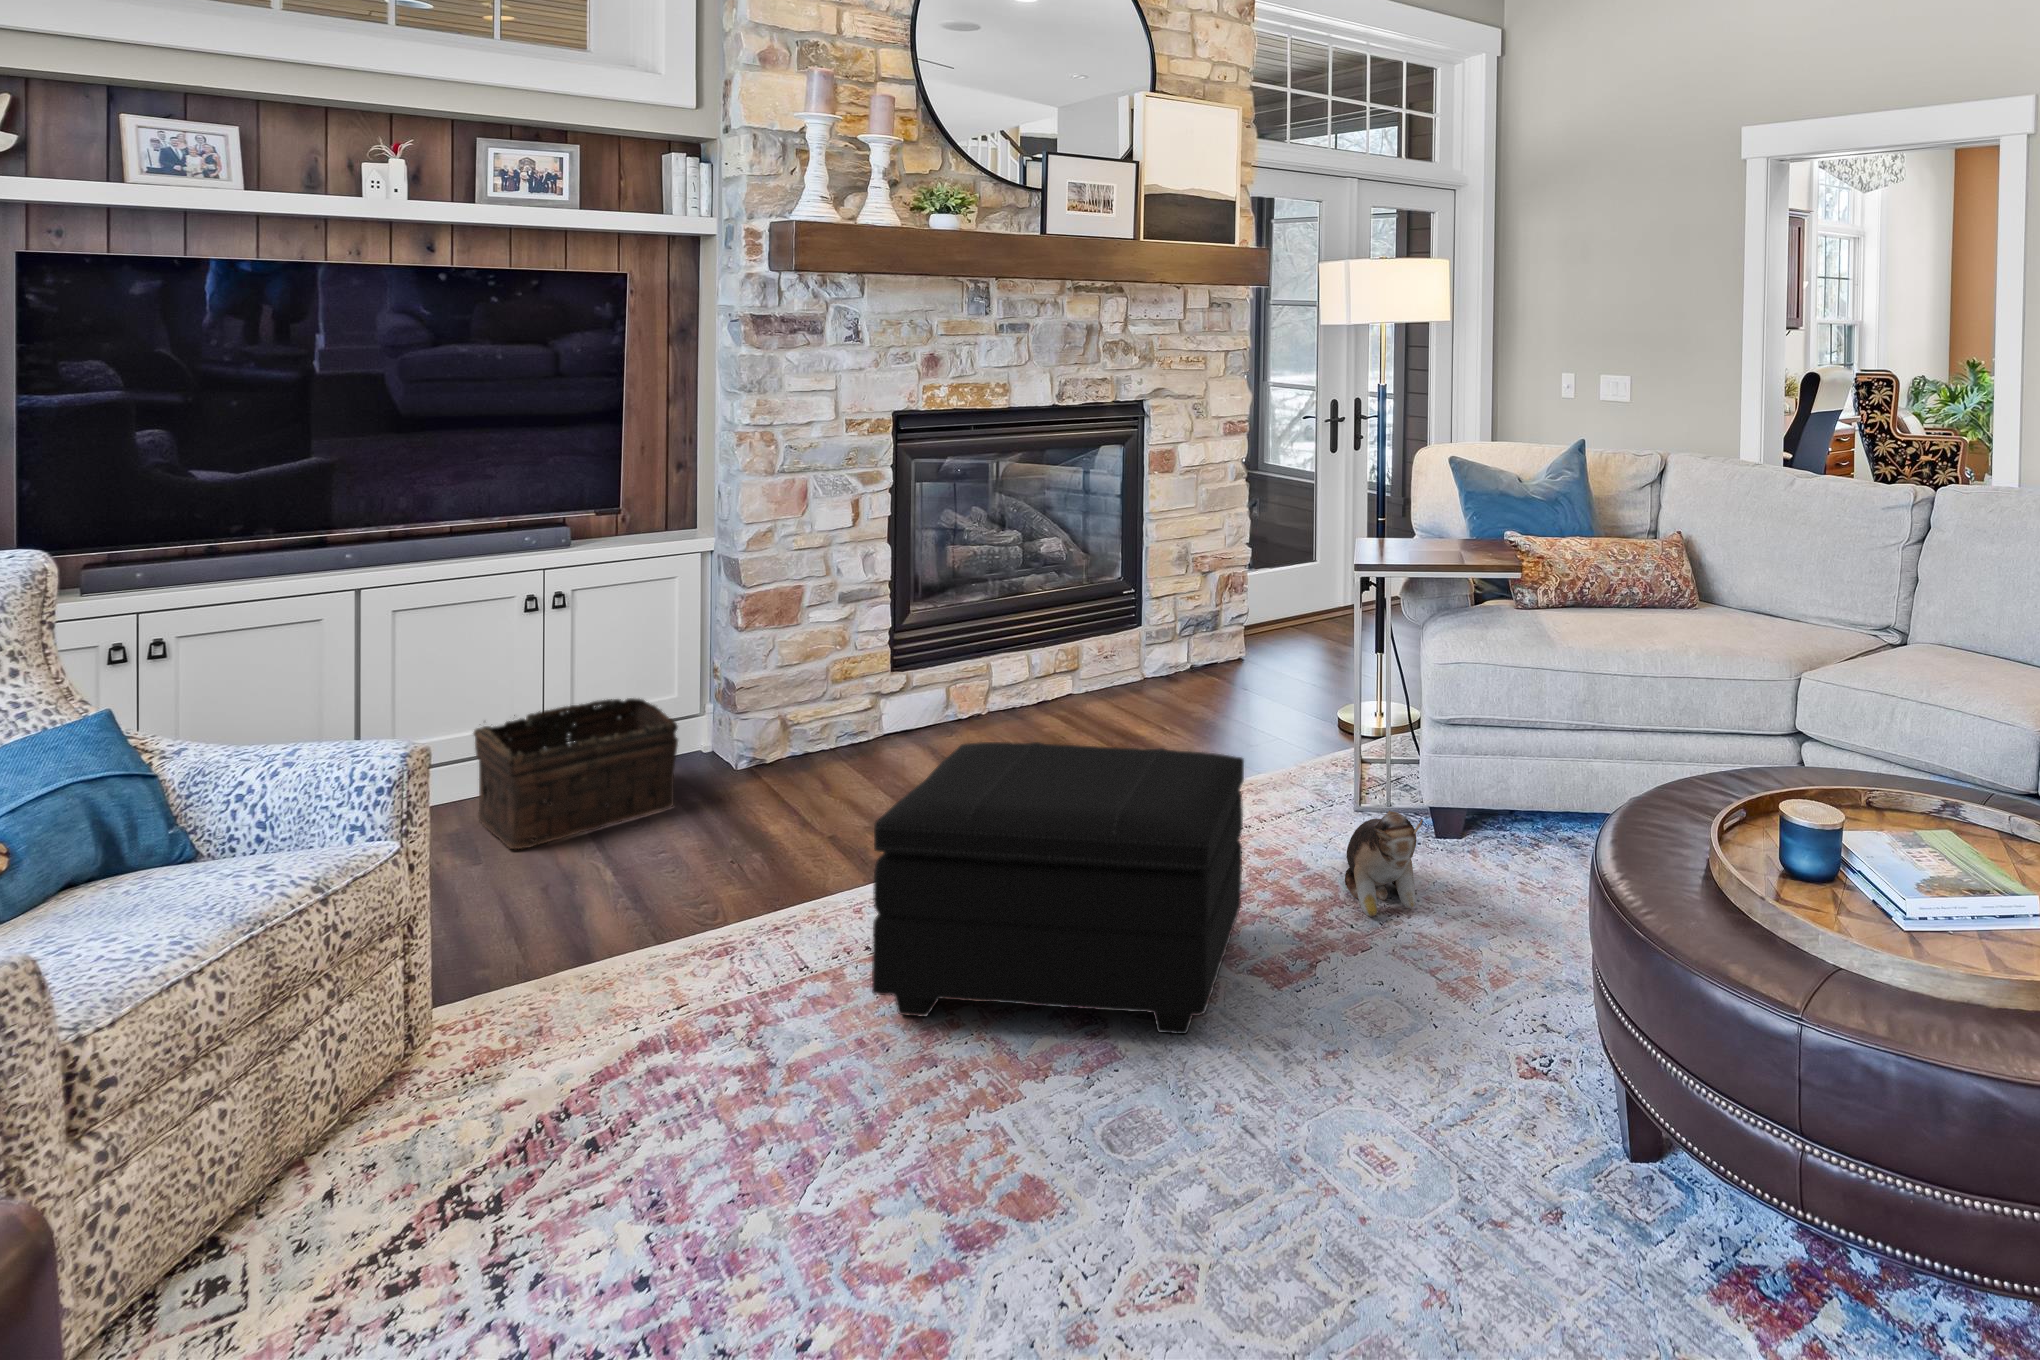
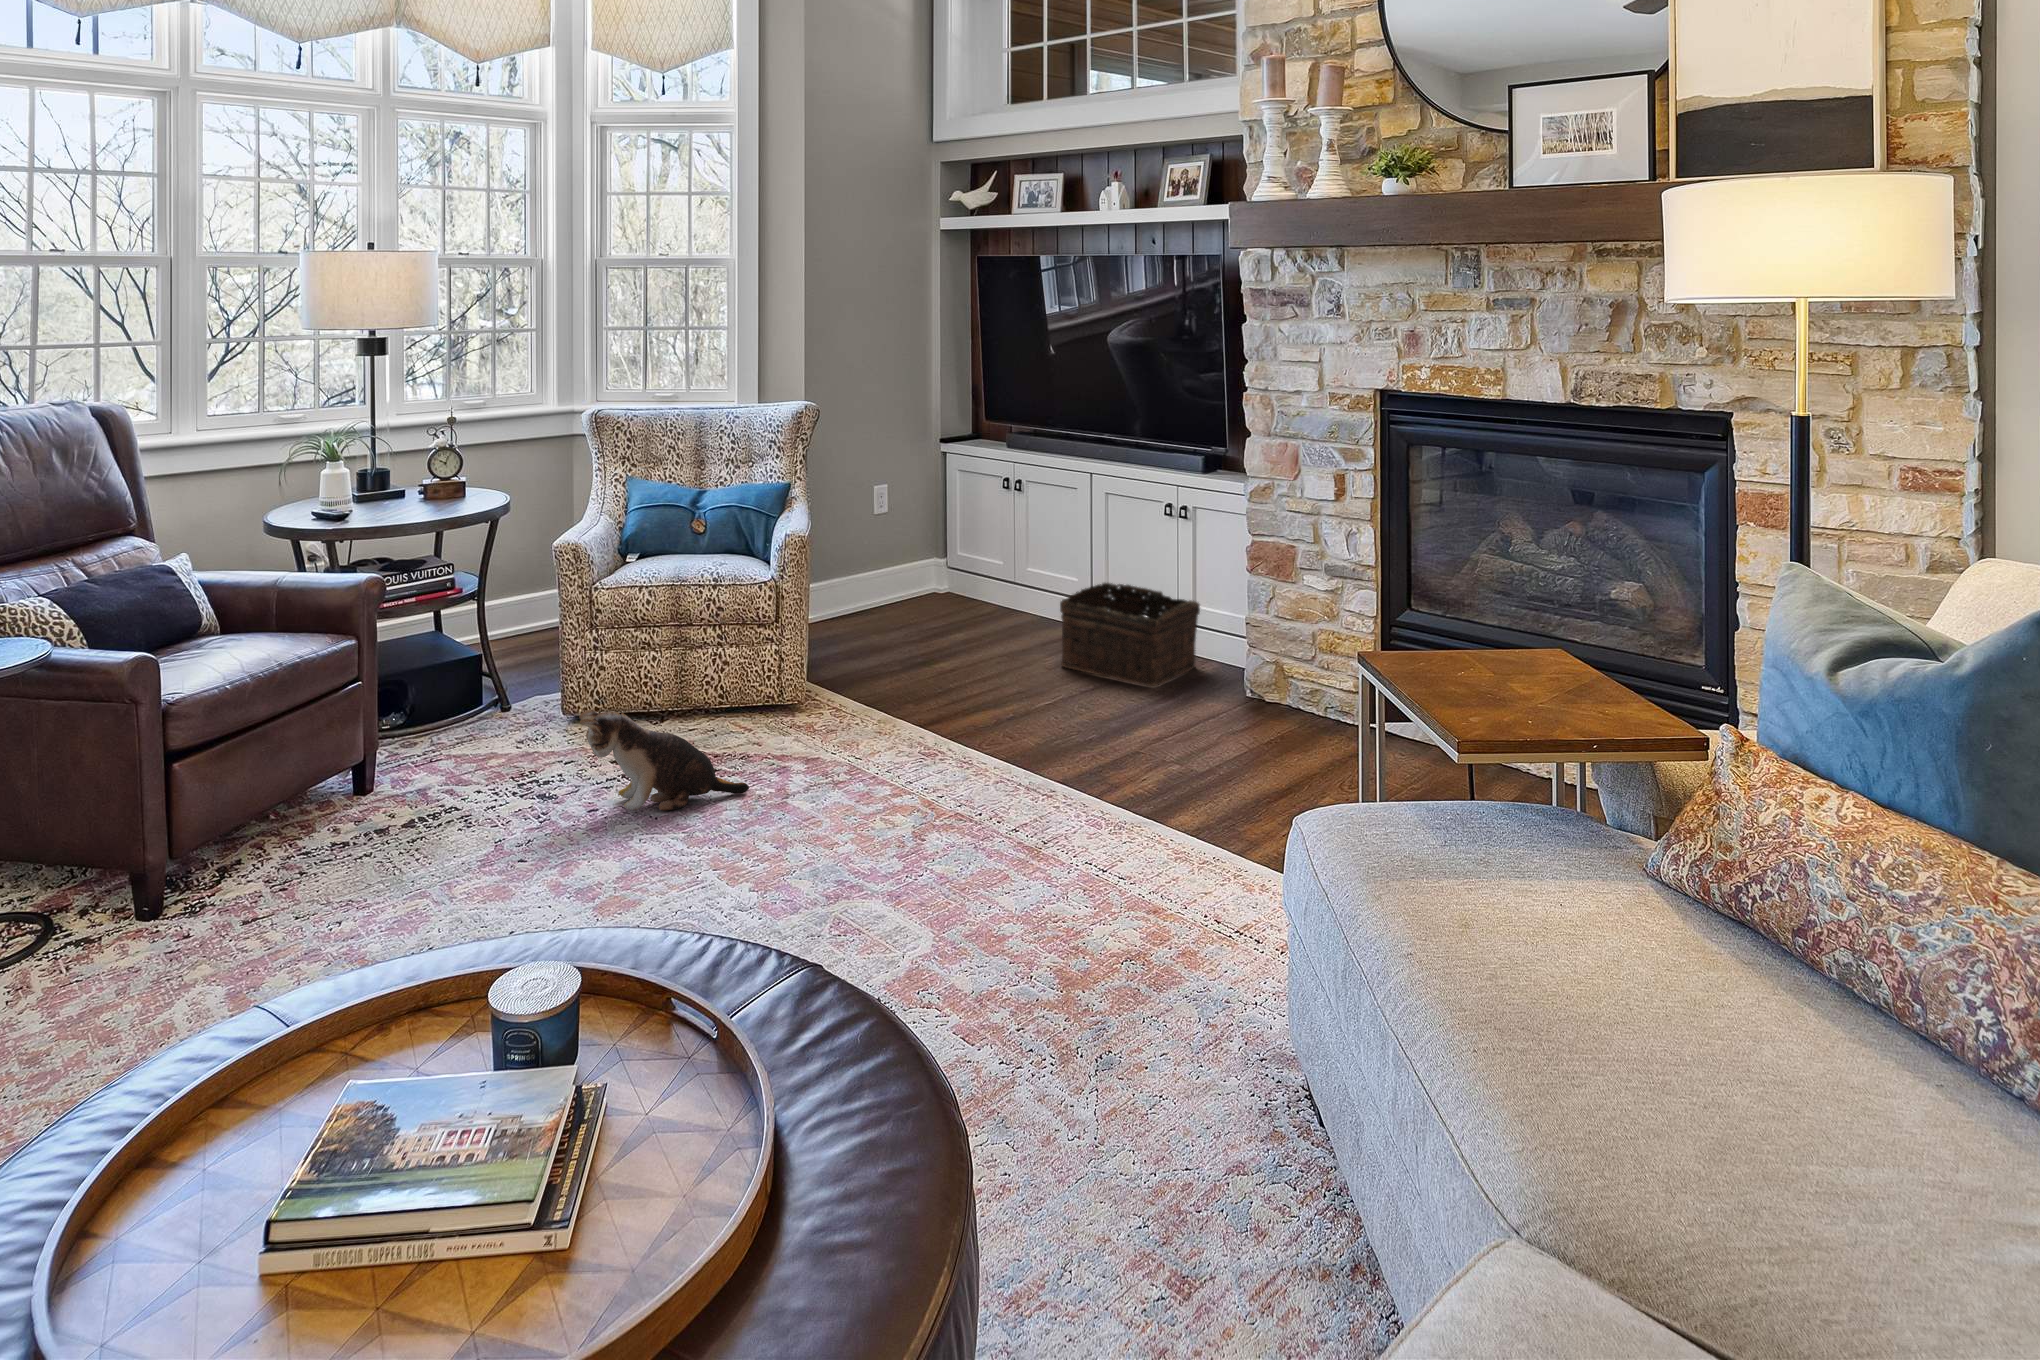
footstool: present [872,742,1244,1034] -> none [783,650,999,909]
plush toy: present [1345,811,1423,917] -> present [579,711,749,811]

